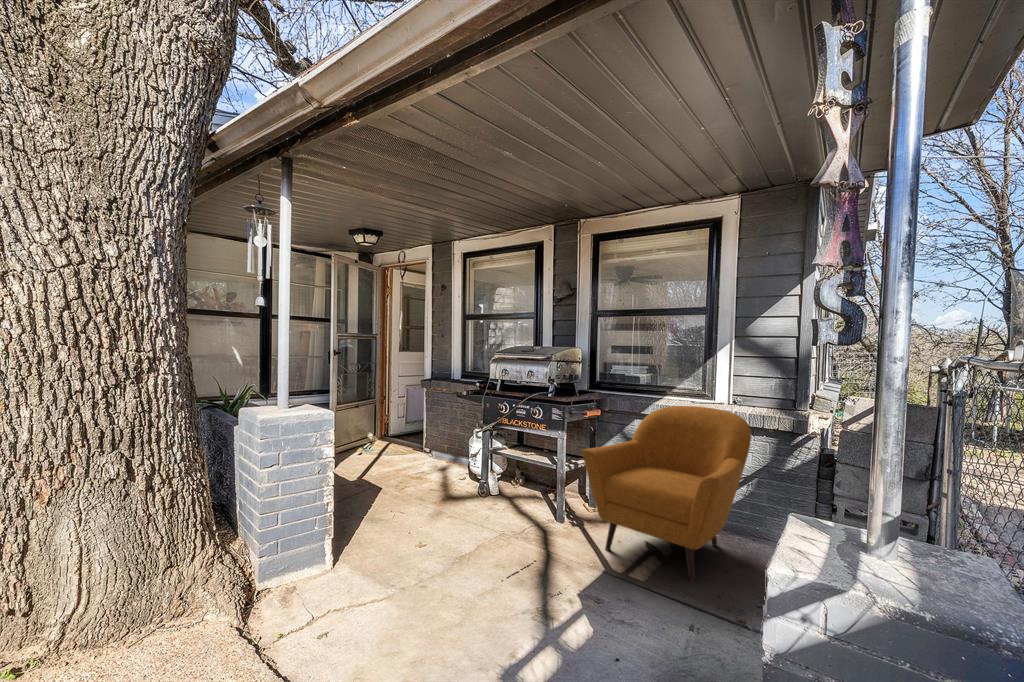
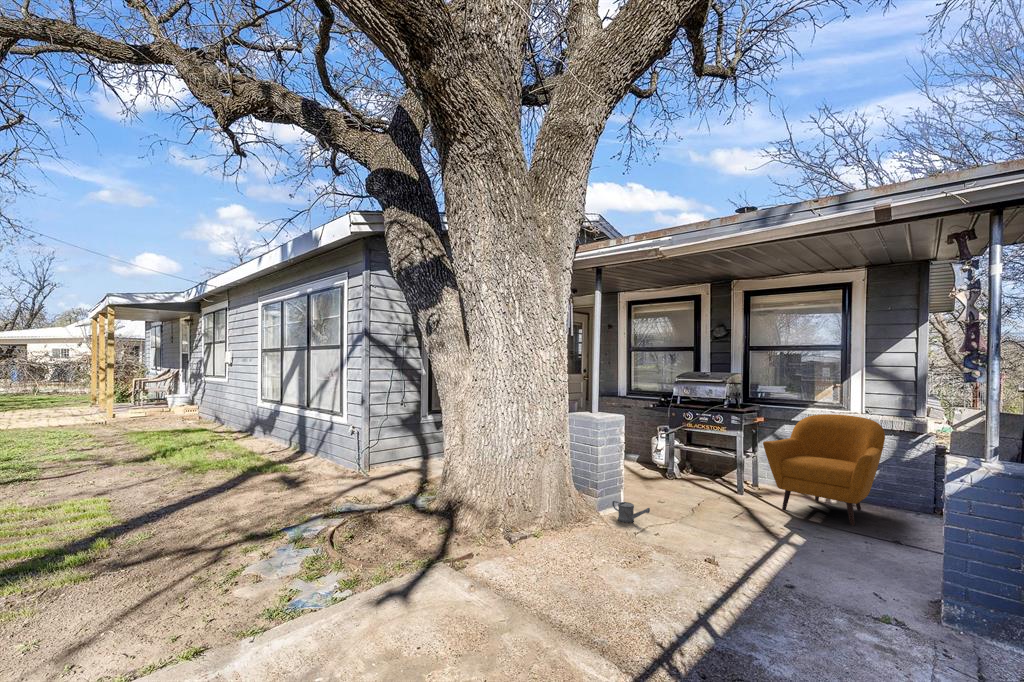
watering can: none [322,555,361,595] -> present [612,501,650,522]

